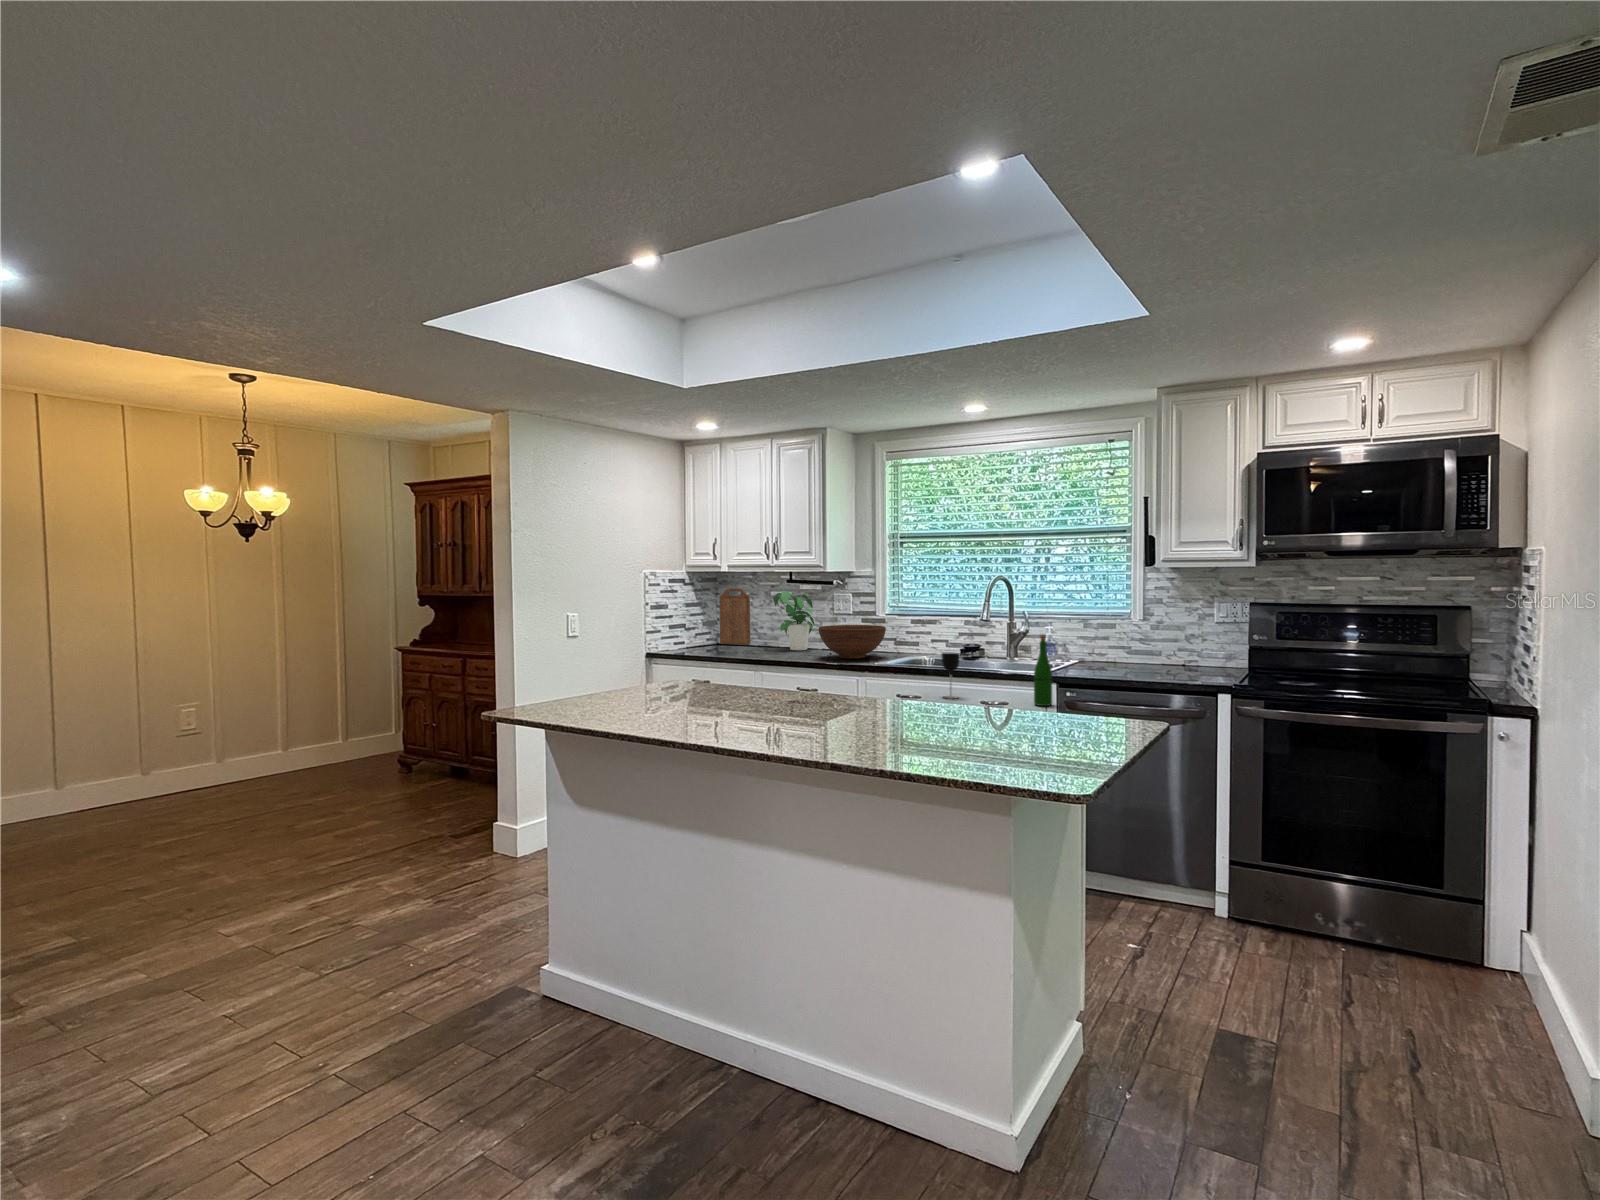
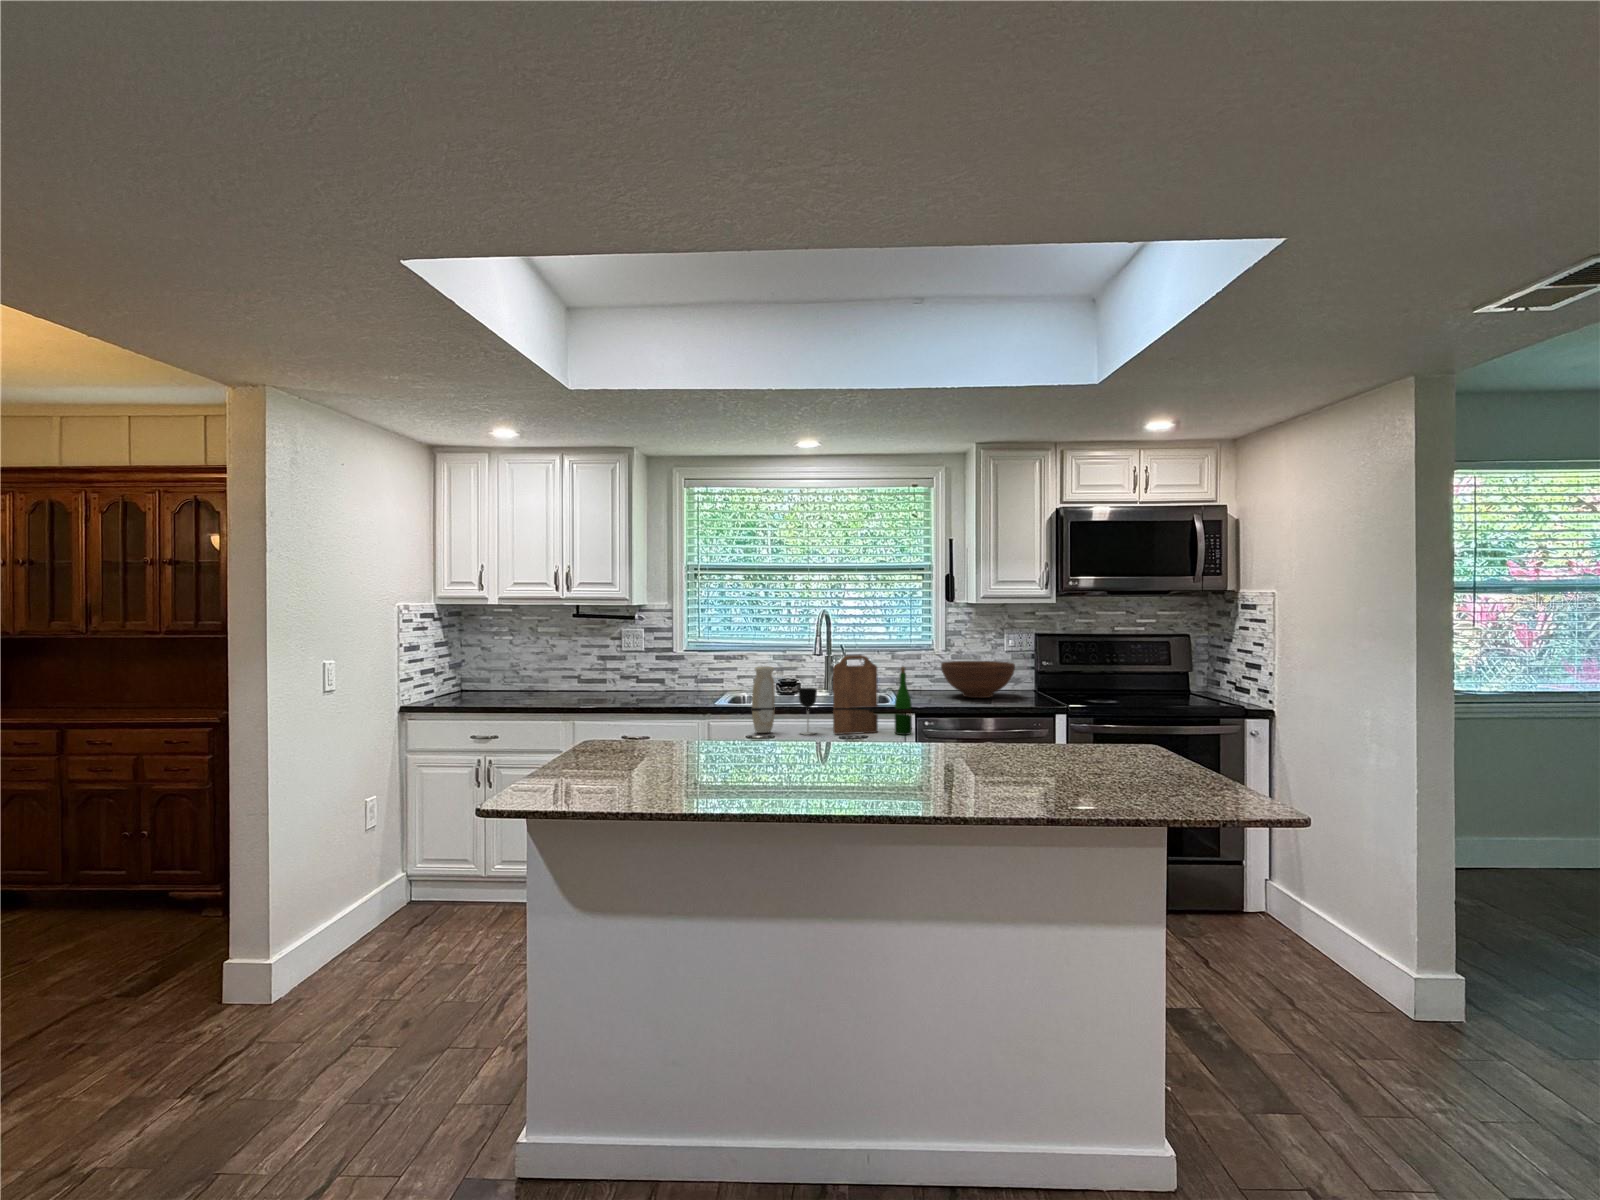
cutting board: present [719,588,750,645] -> present [833,655,878,734]
potted plant: present [773,590,814,650] -> none [558,625,609,694]
fruit bowl: present [819,625,886,659] -> present [941,661,1015,698]
vase: none [900,630,922,694] -> present [752,666,775,733]

